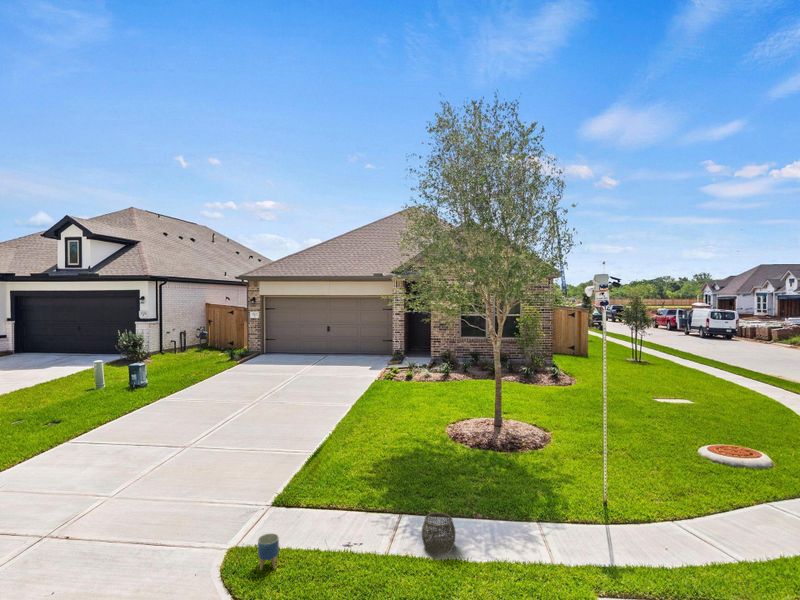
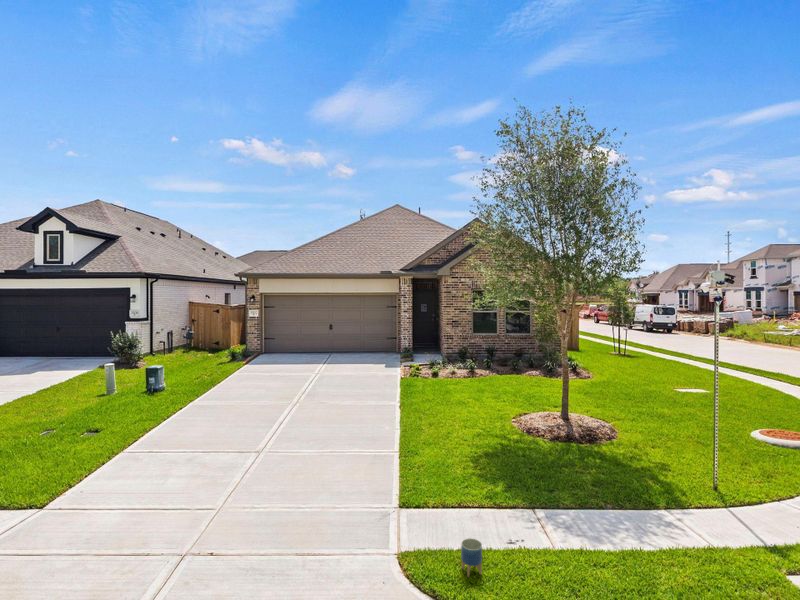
woven basket: present [422,512,456,554] -> none [596,506,633,547]

